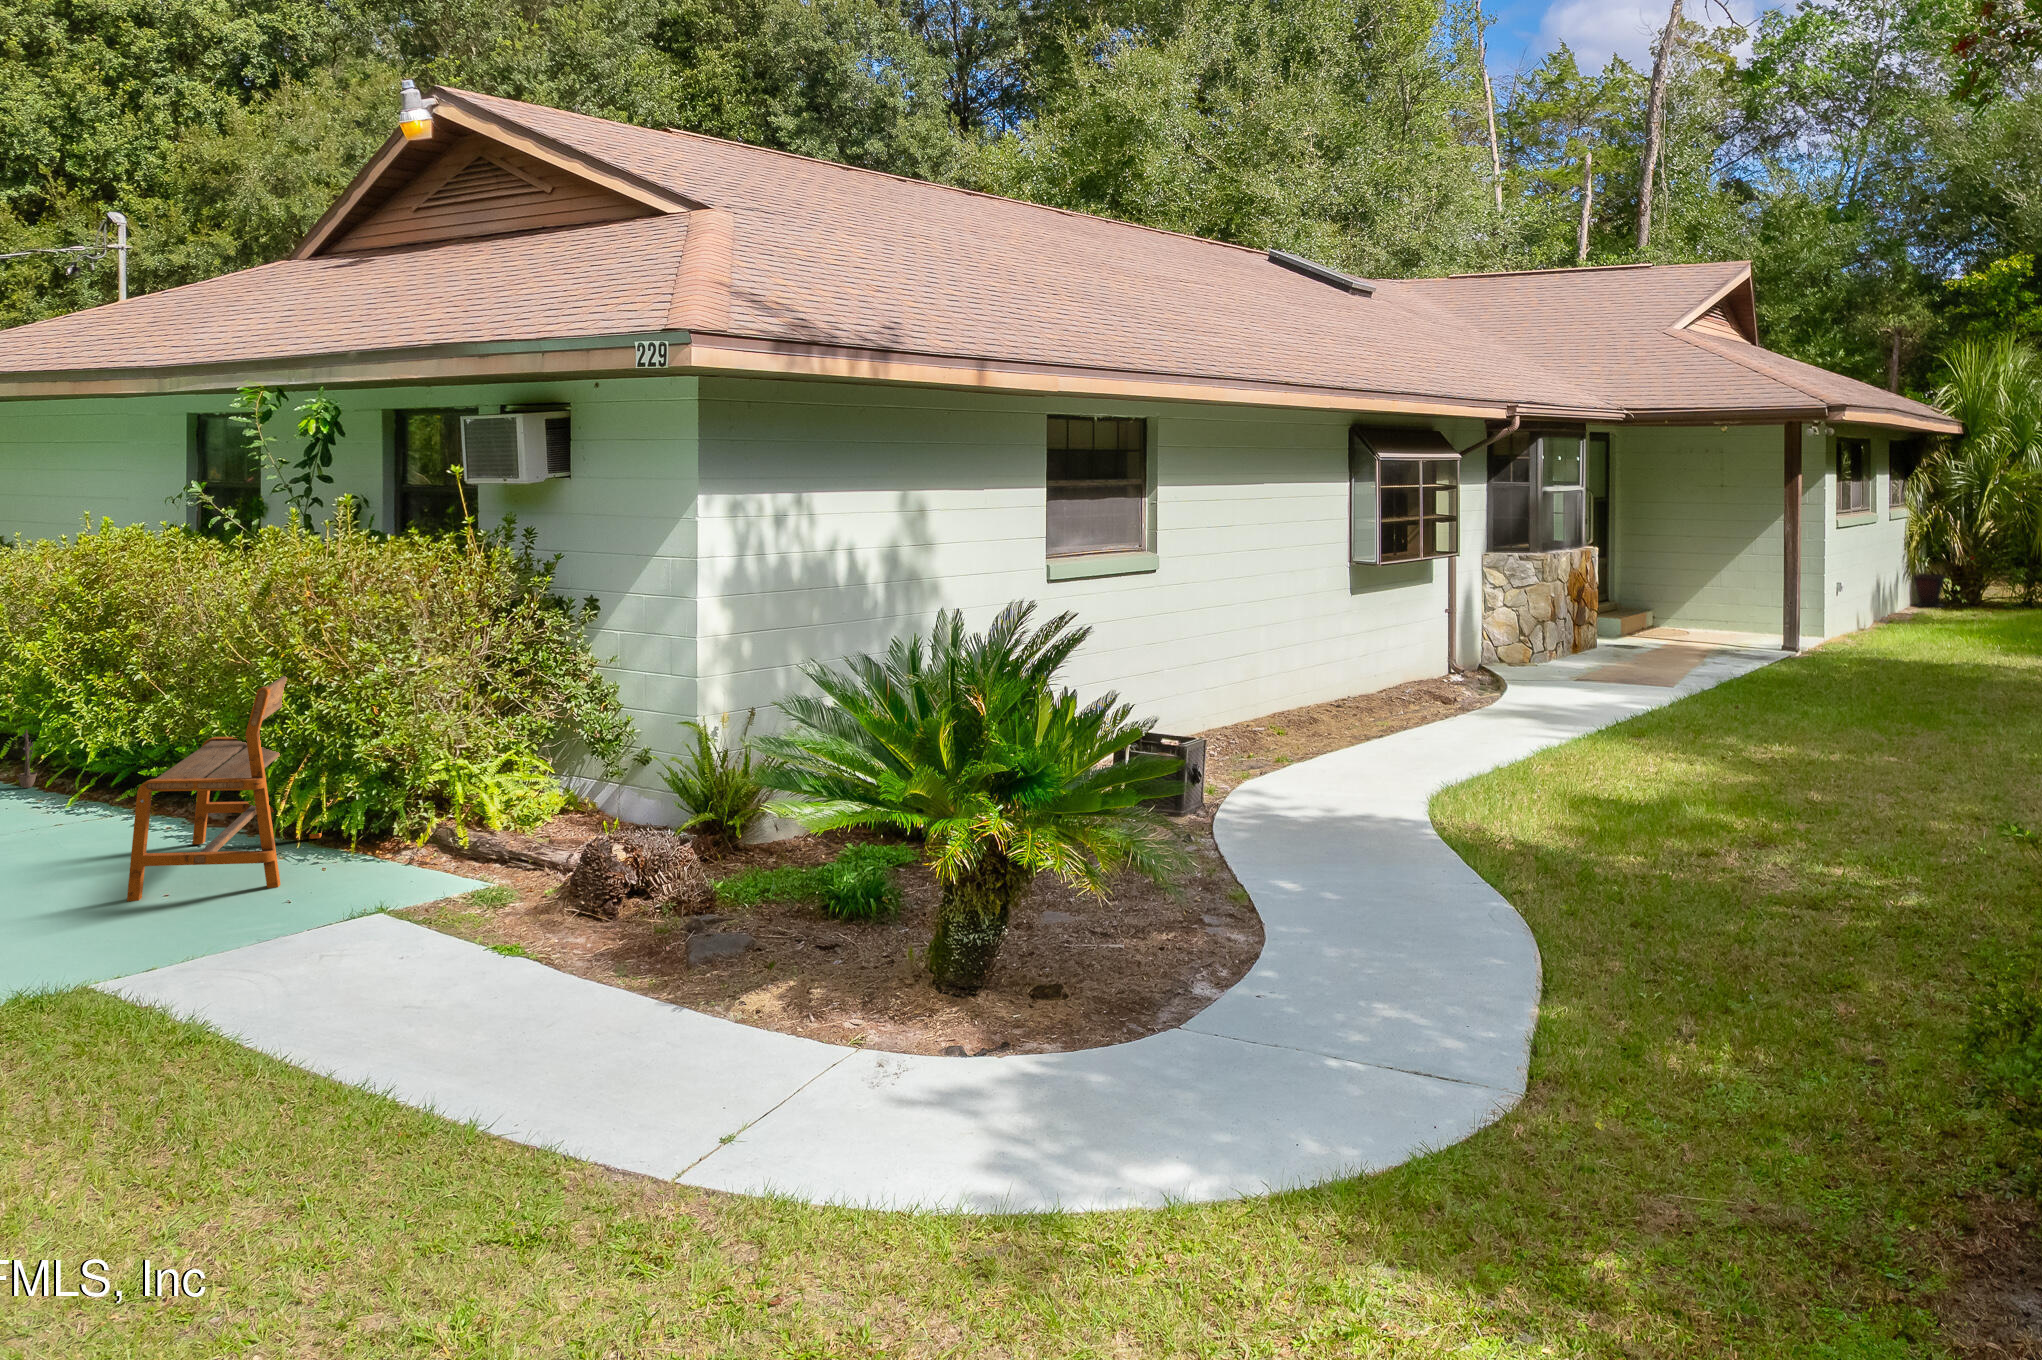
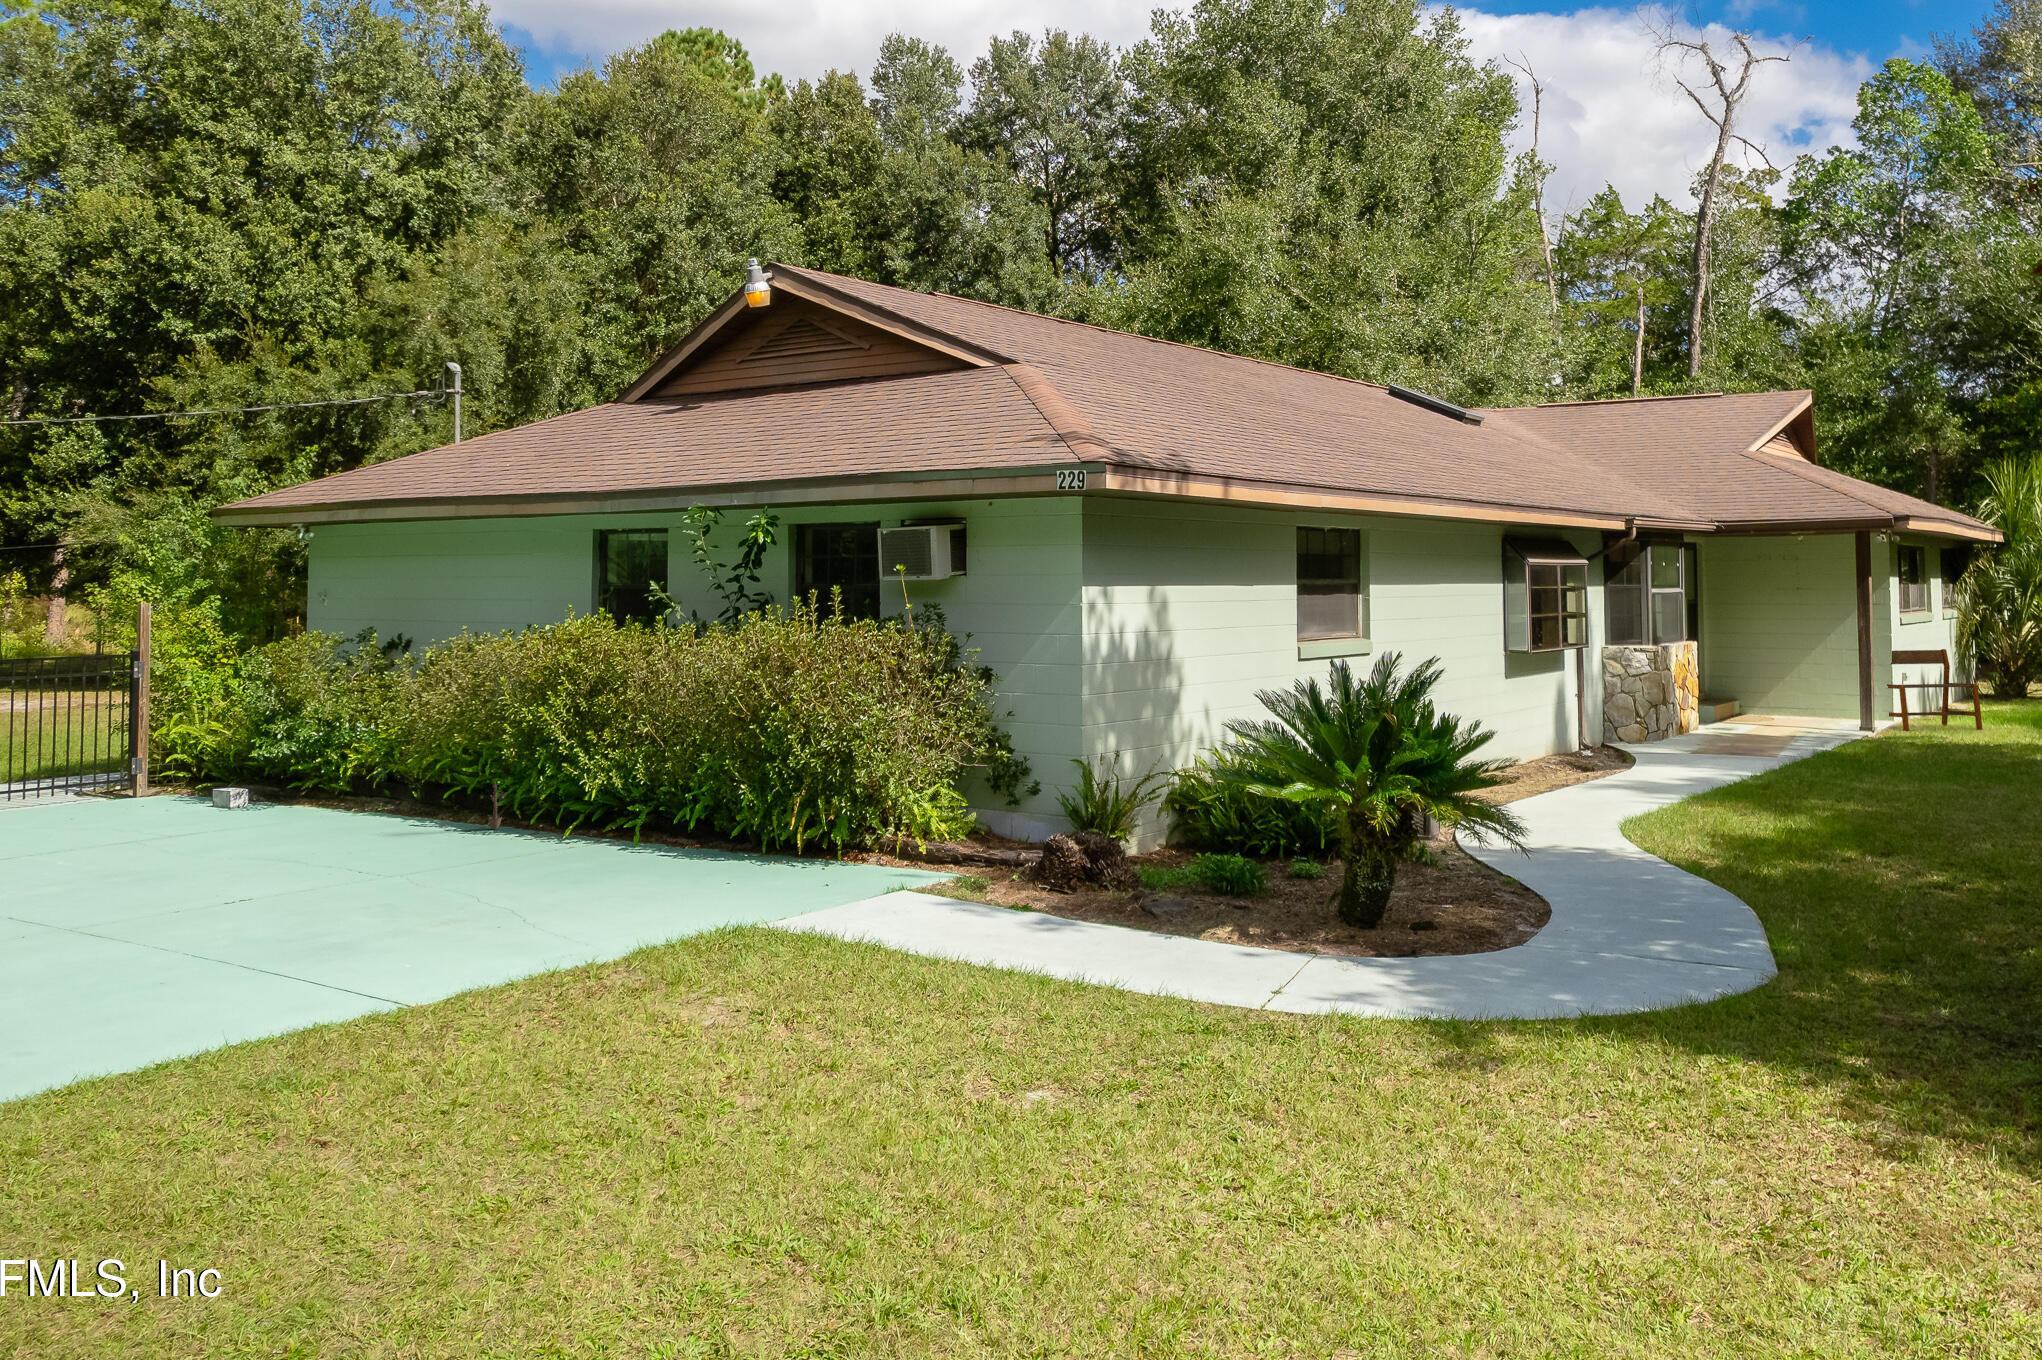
bucket: present [1913,573,1946,606] -> none [1967,670,2000,701]
bench: present [127,676,322,901] -> present [1887,649,1982,731]

